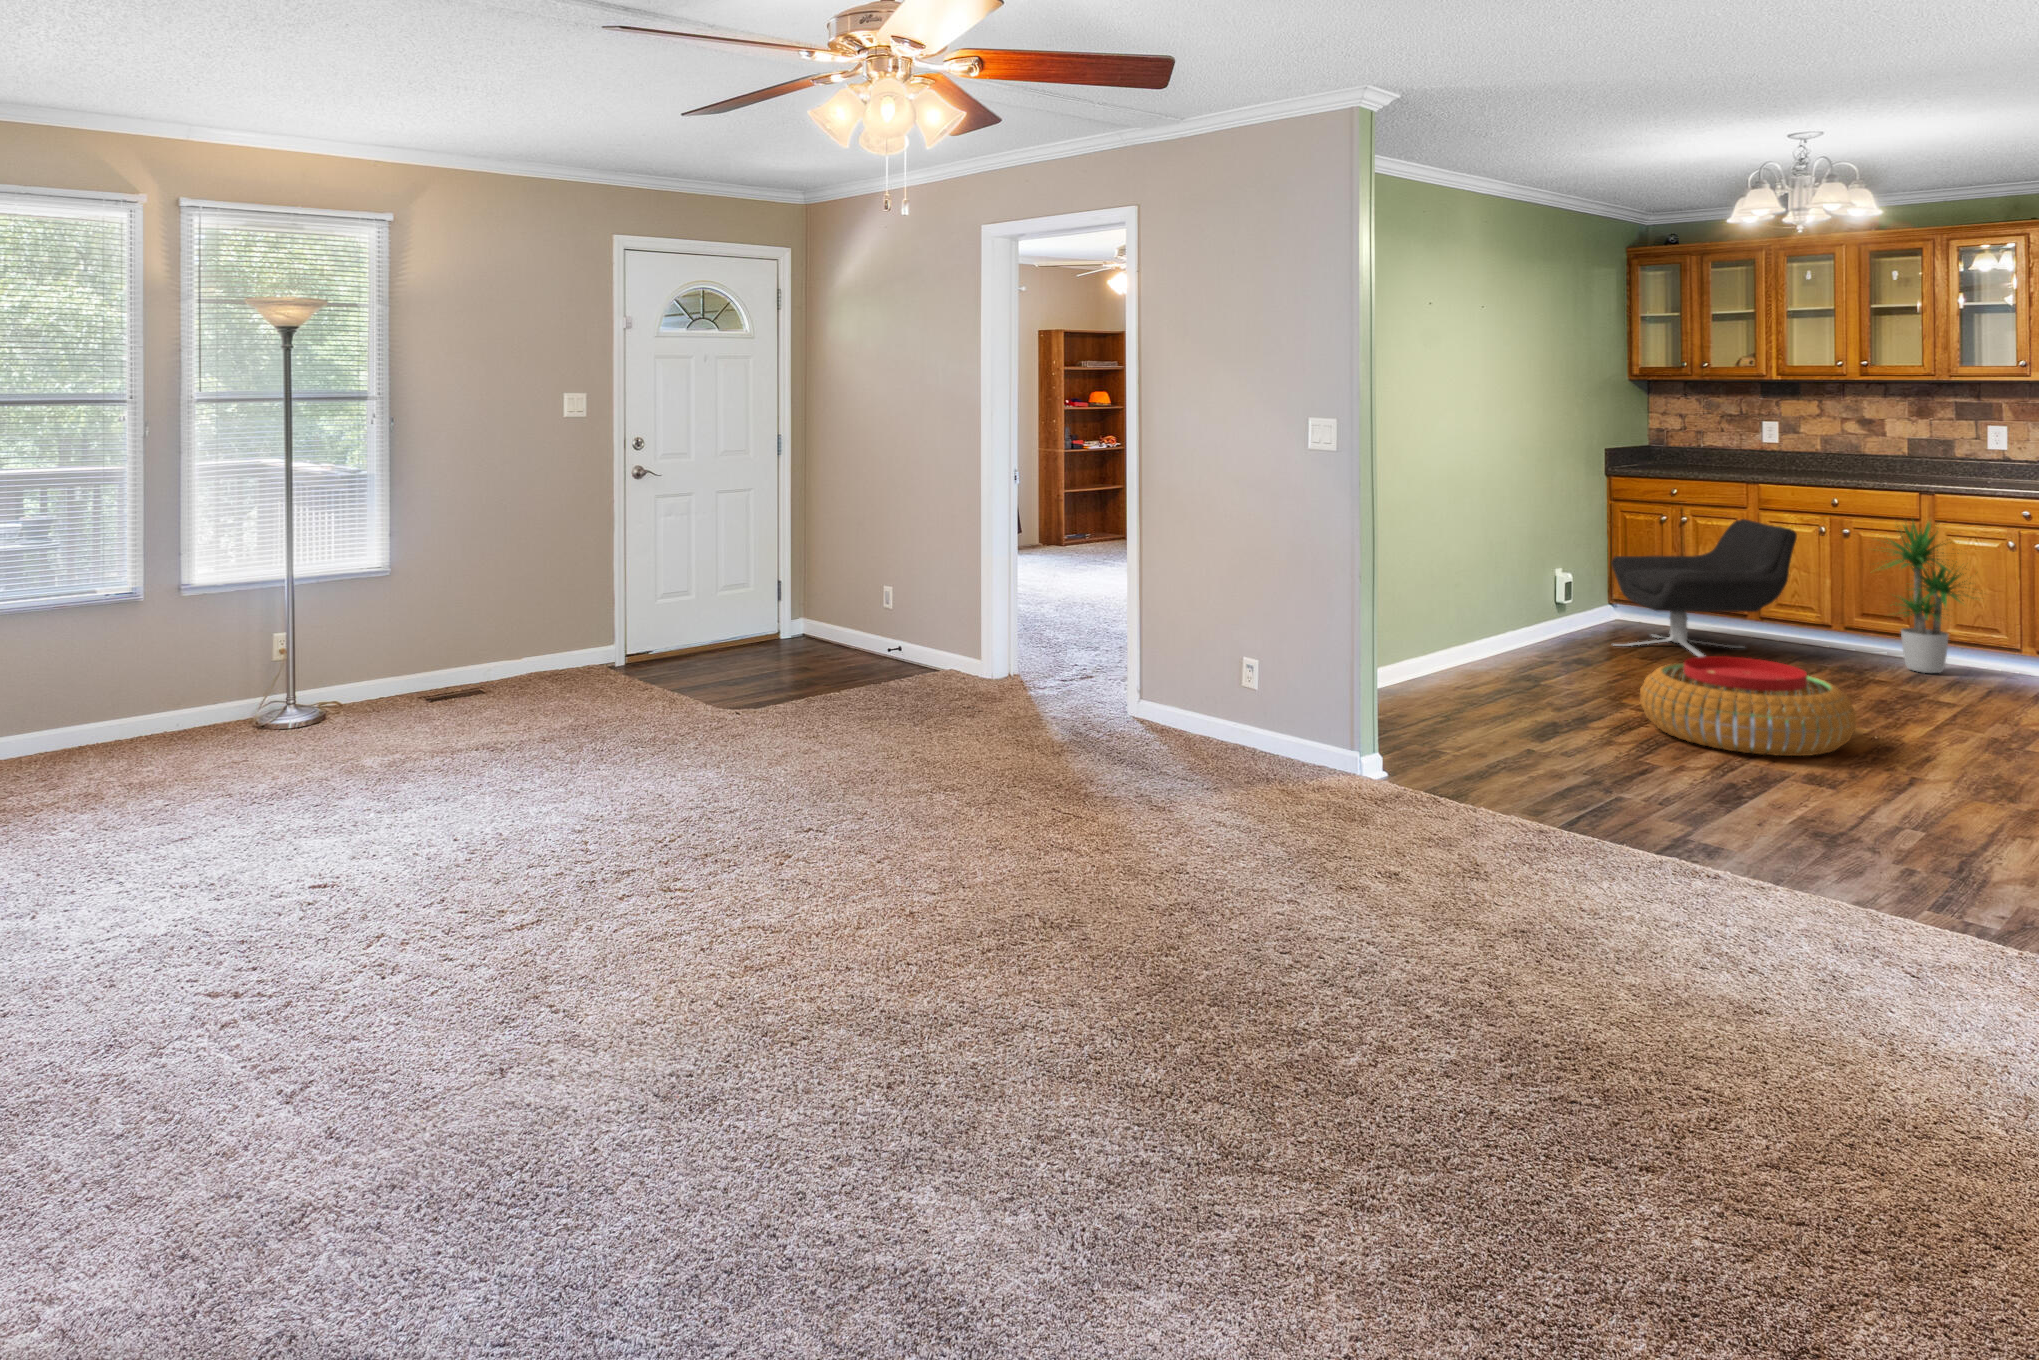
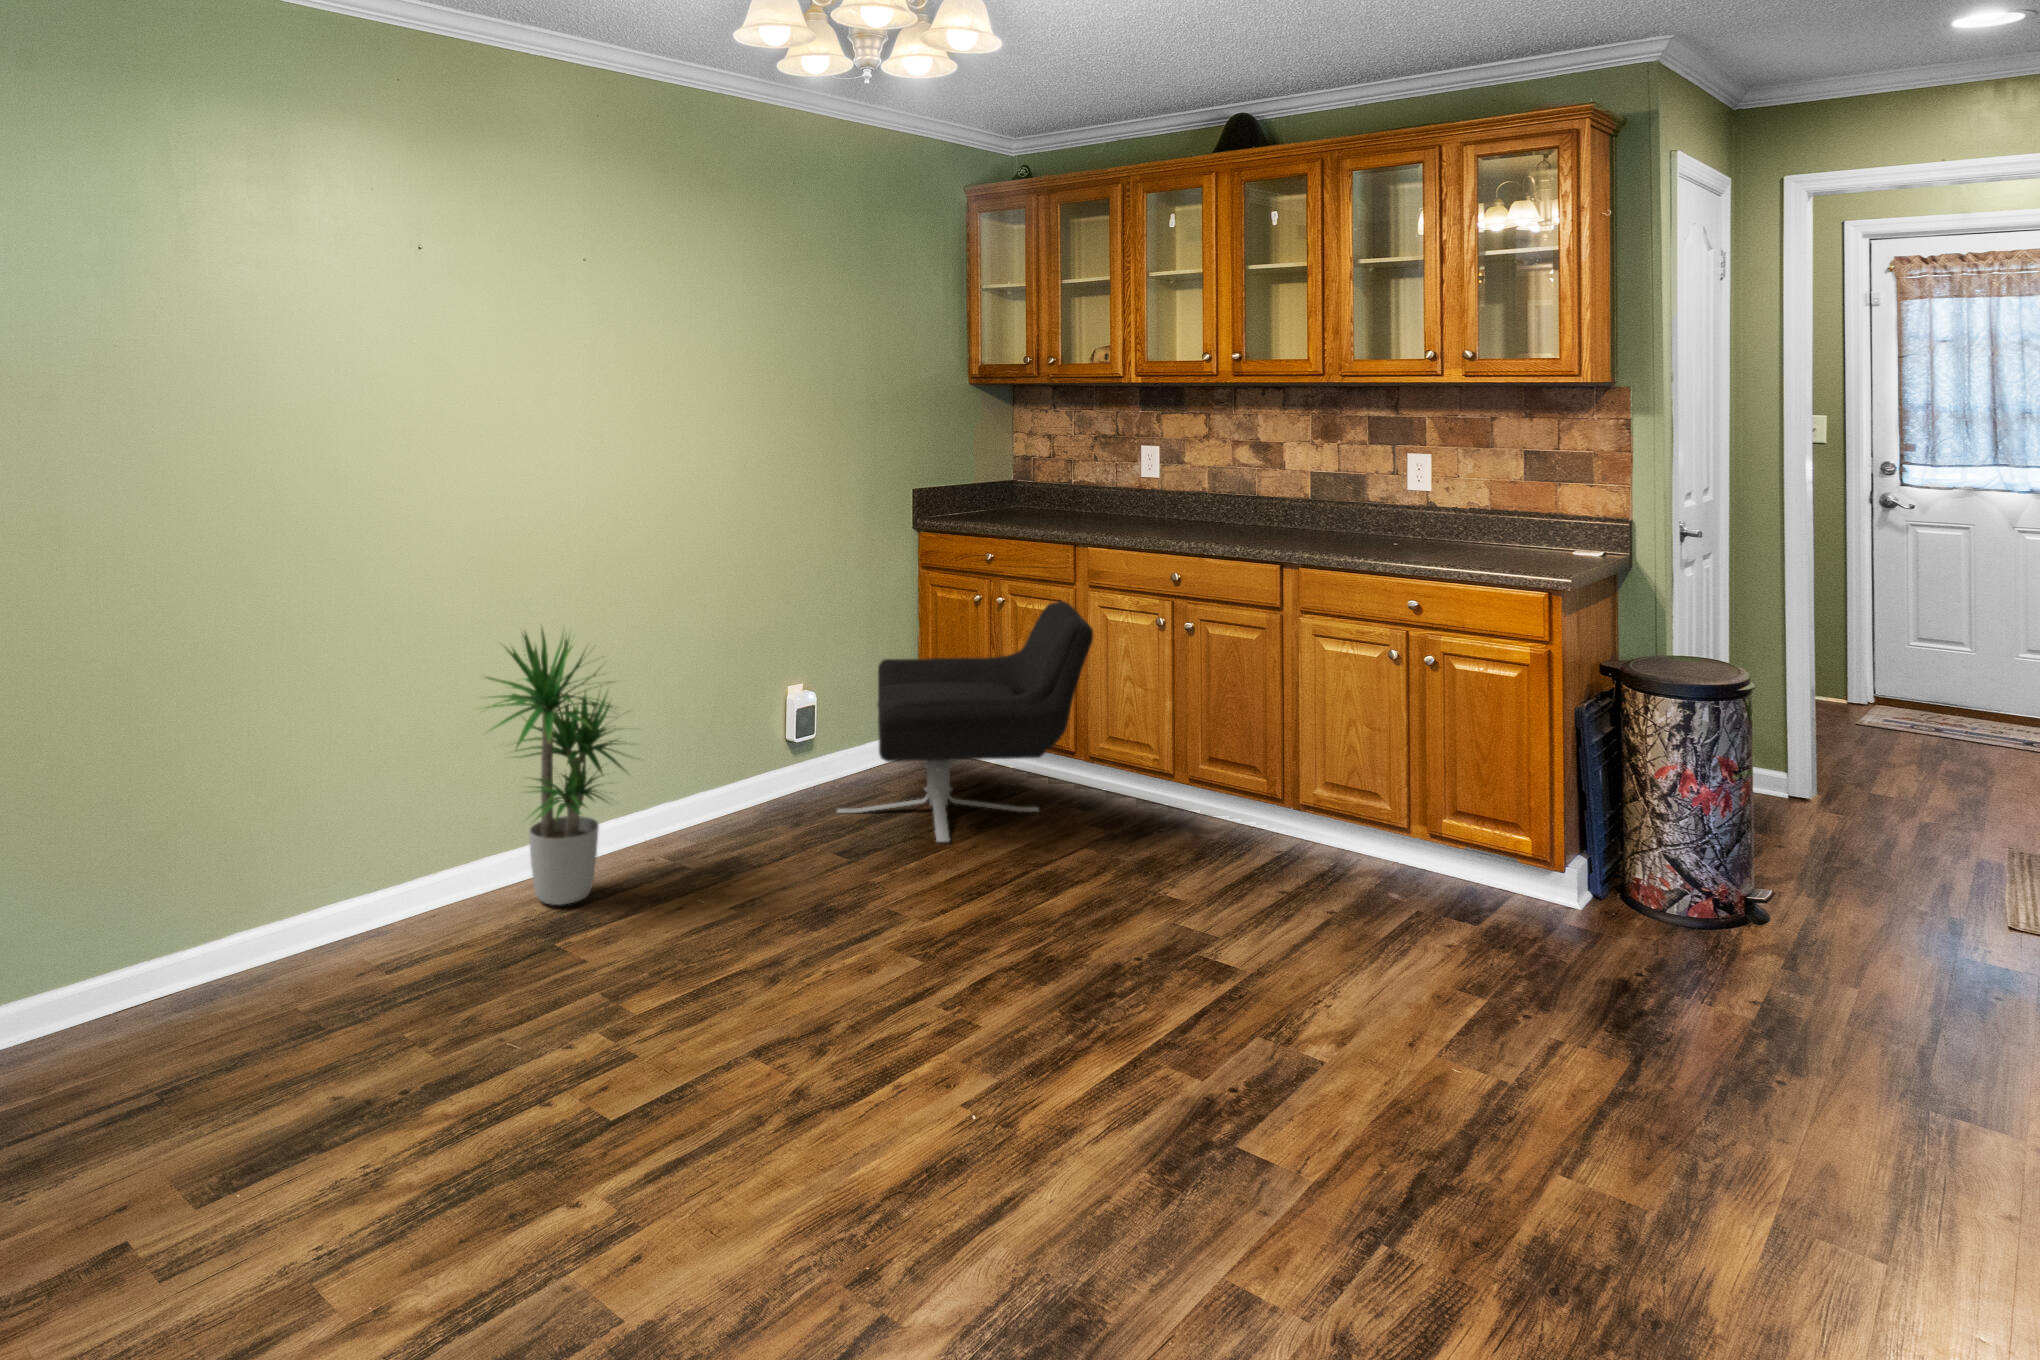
potted plant: present [1886,522,1976,673] -> present [486,630,635,905]
pouf: present [1640,656,1856,756] -> none [519,924,907,1208]

